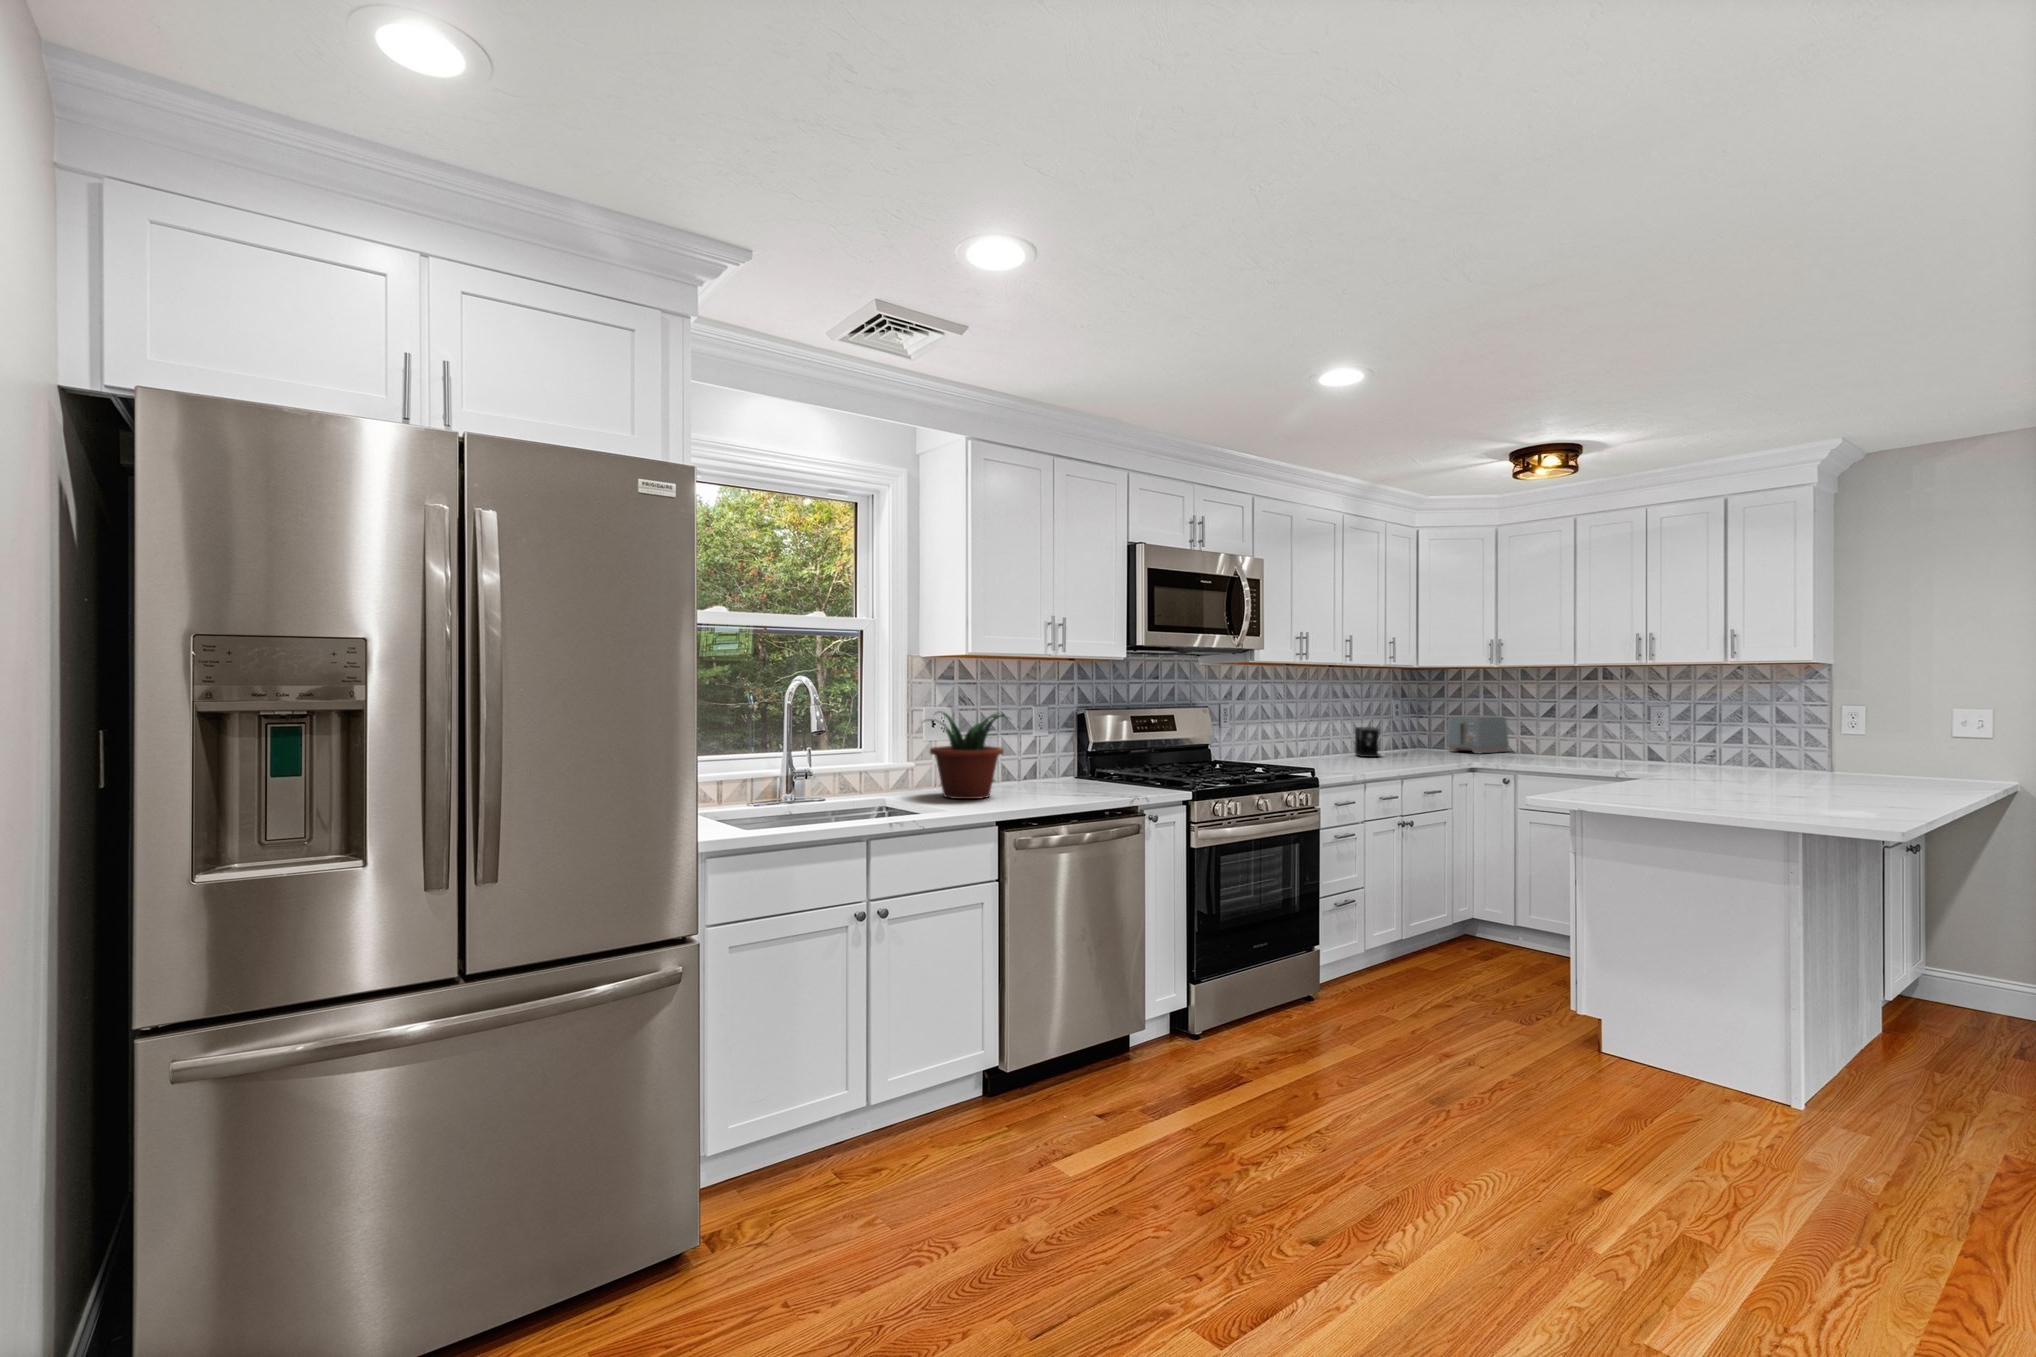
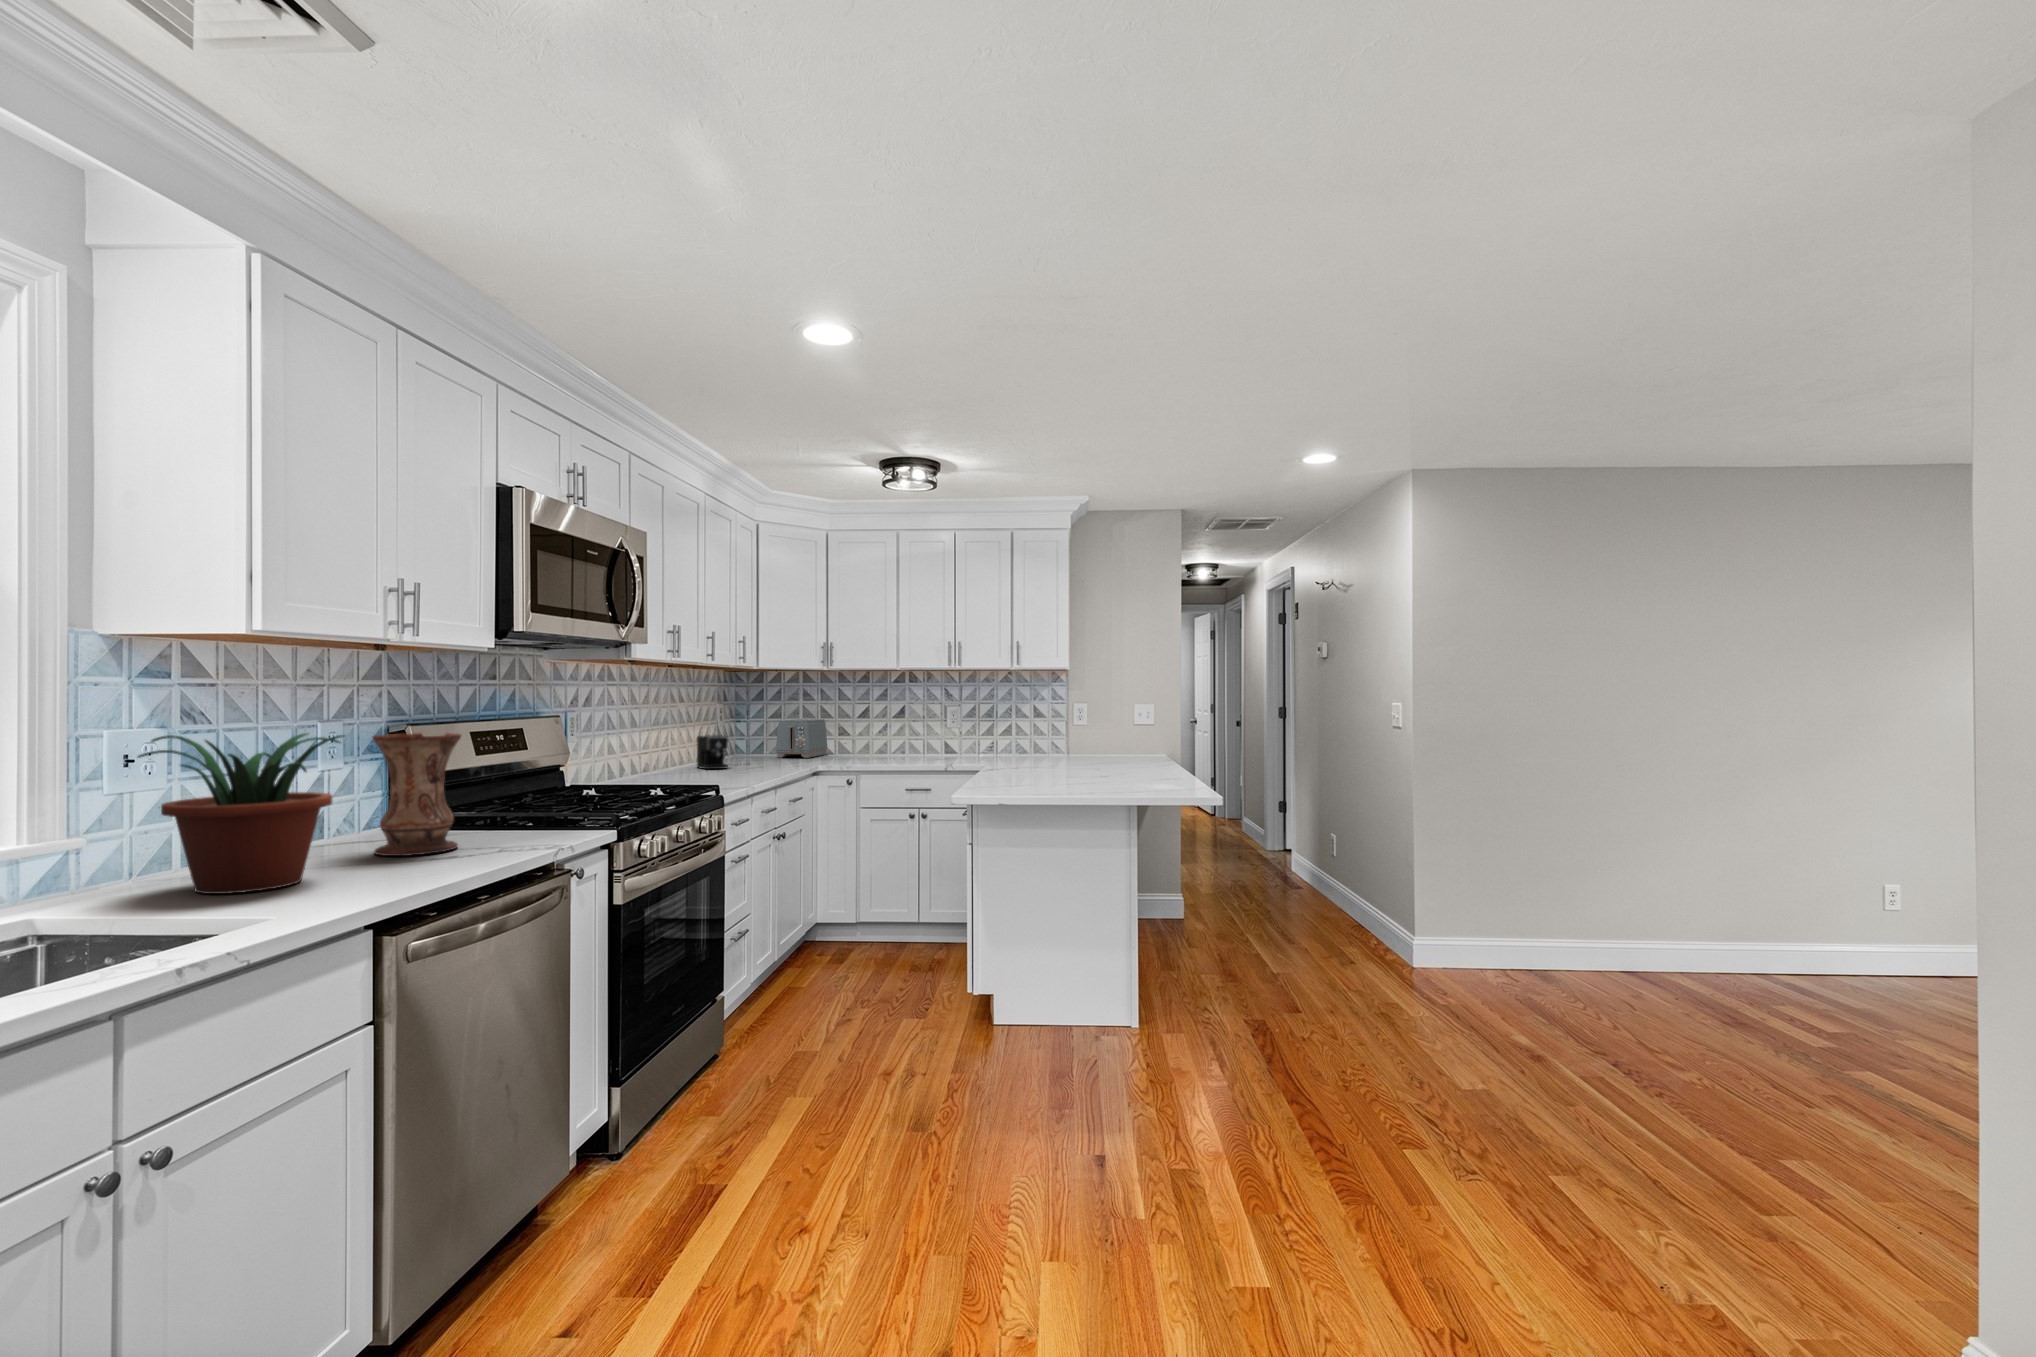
vase: none [1041,715,1089,792] -> present [373,733,461,856]

